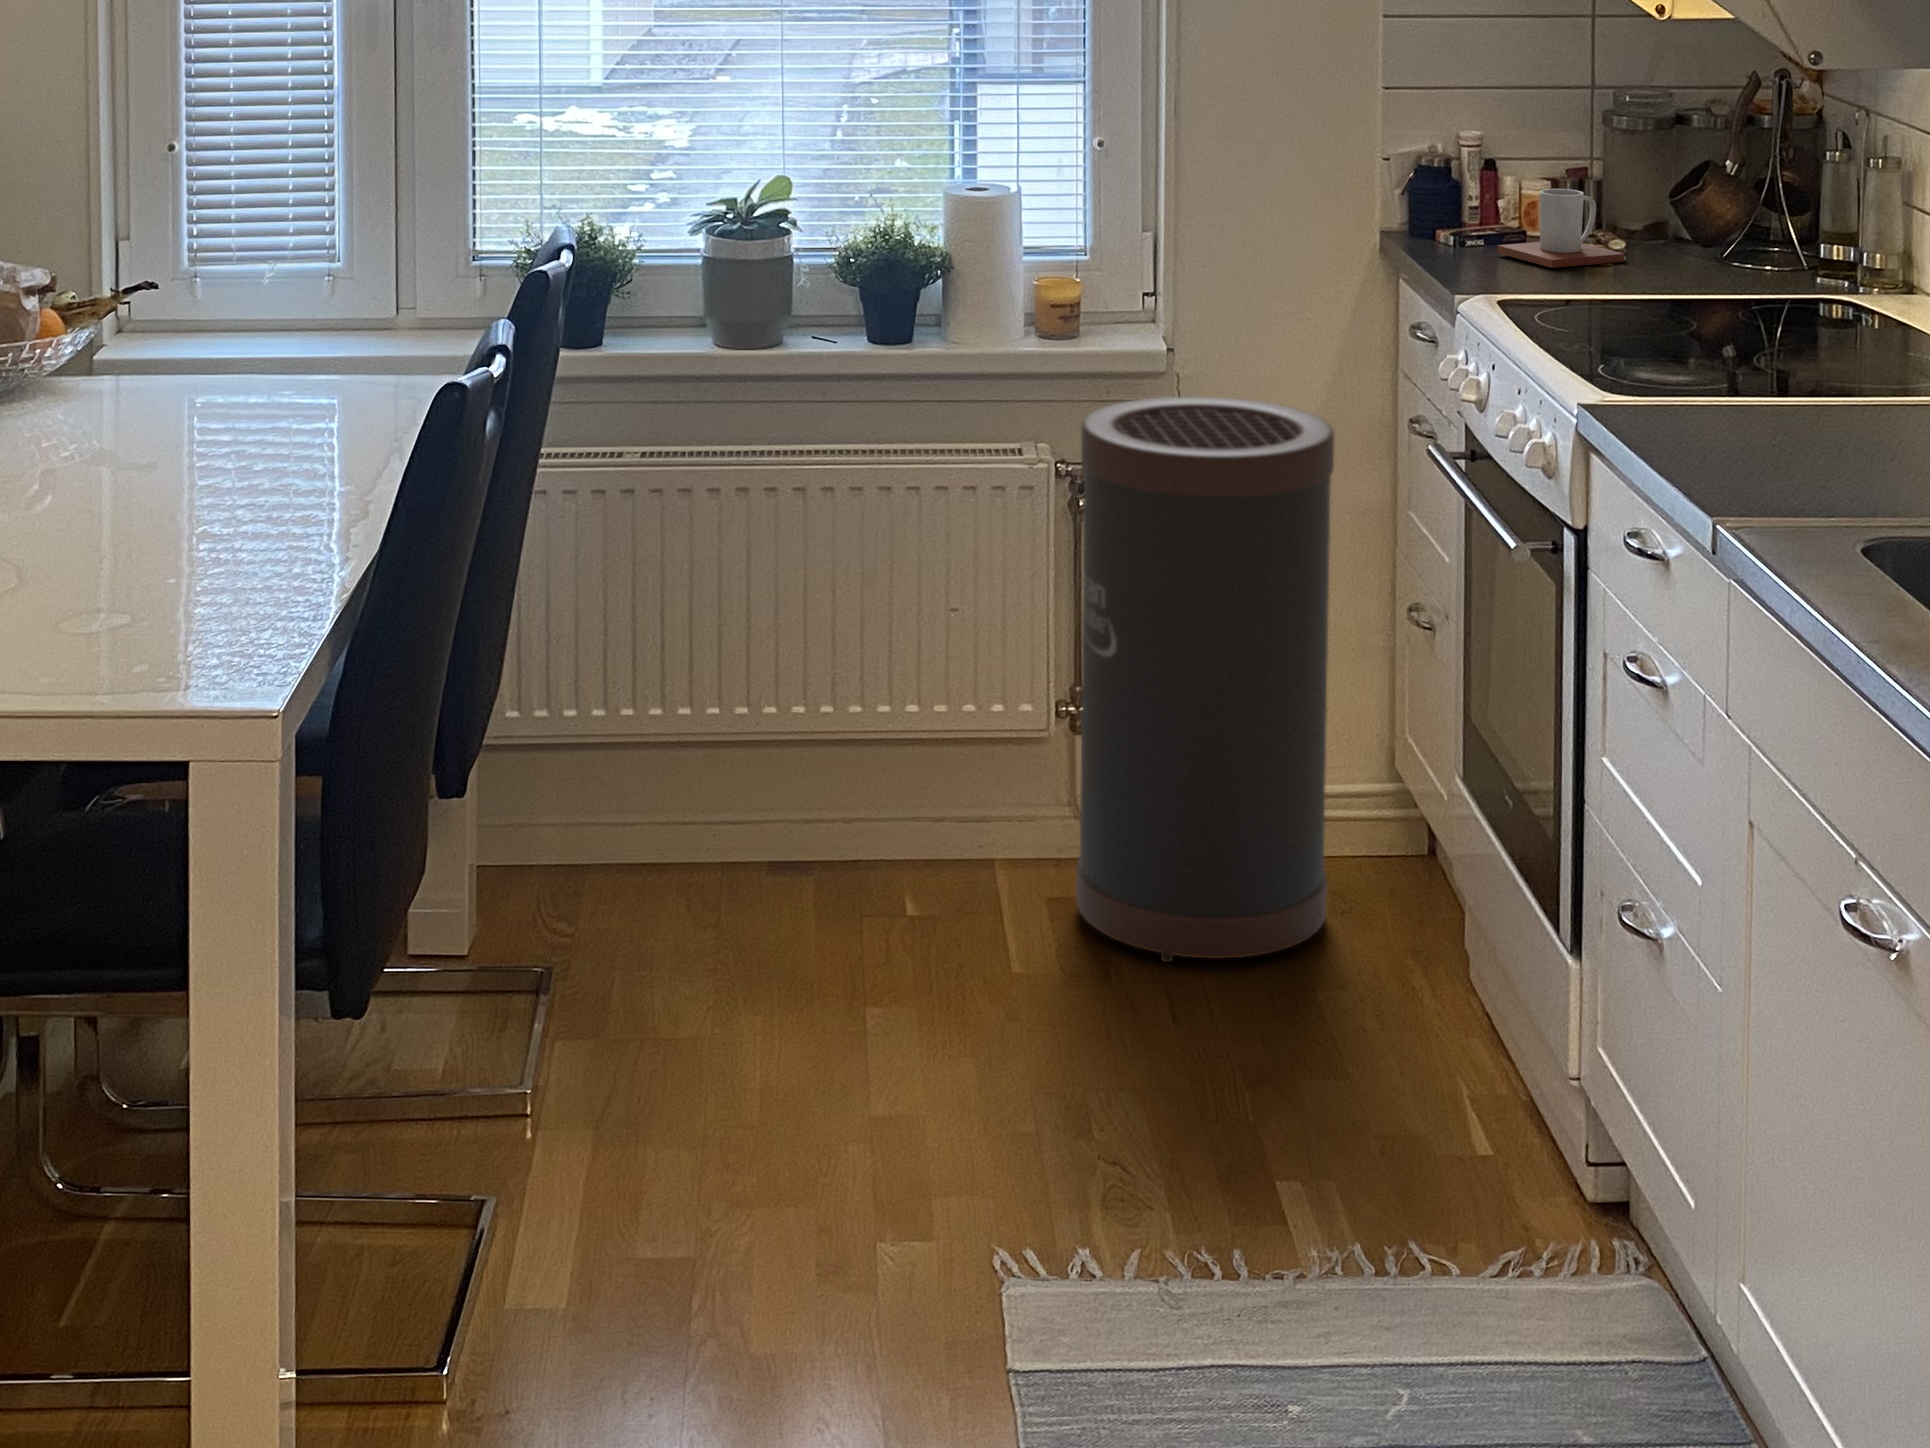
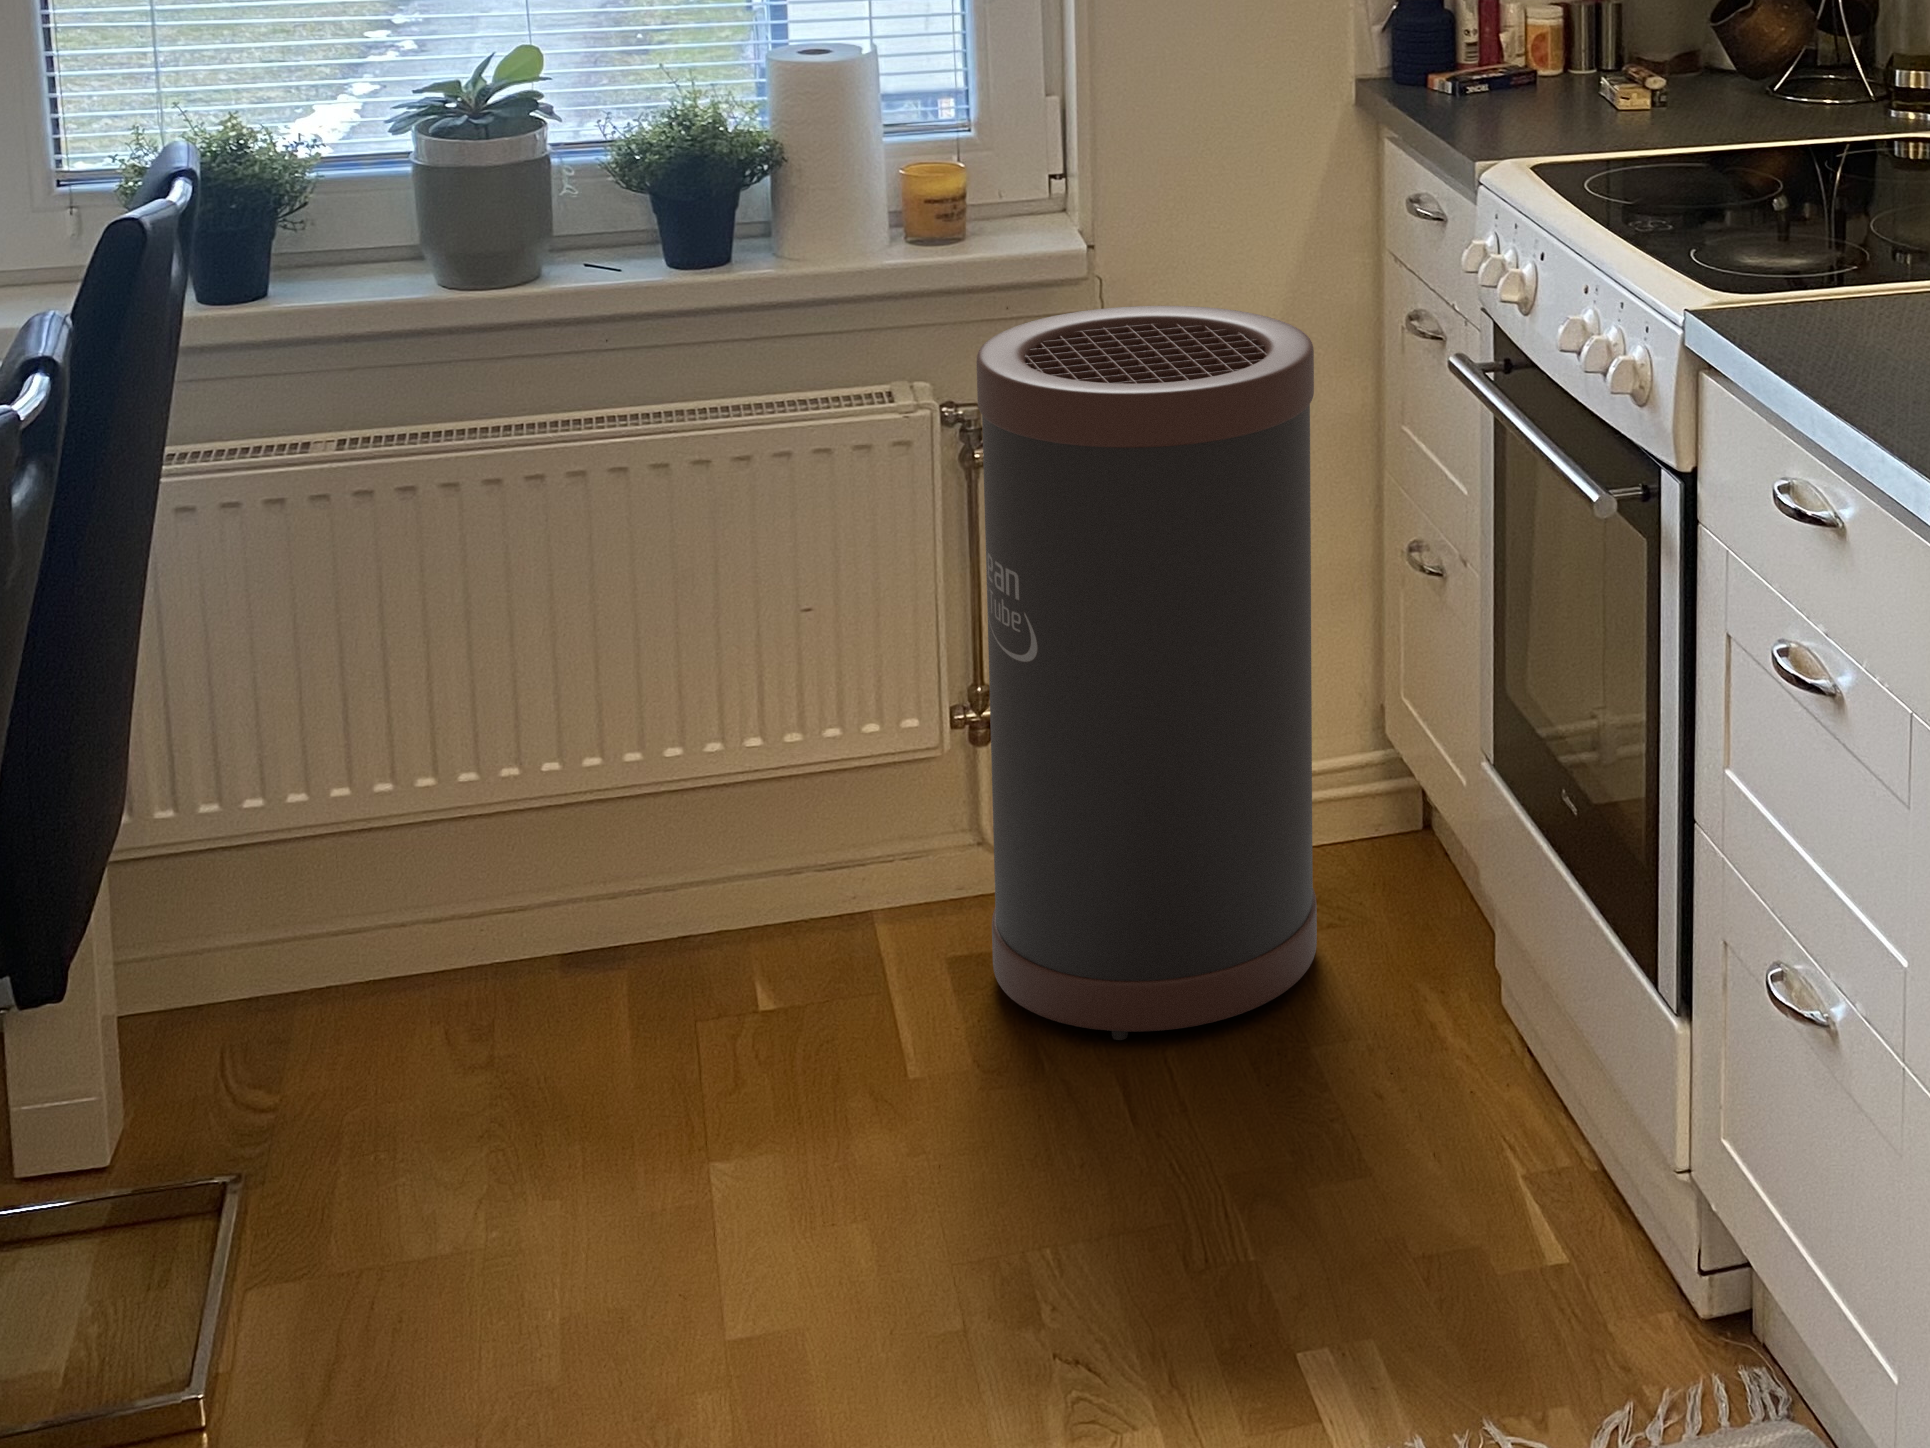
mug: present [1498,189,1624,268] -> none [1511,18,1668,119]

